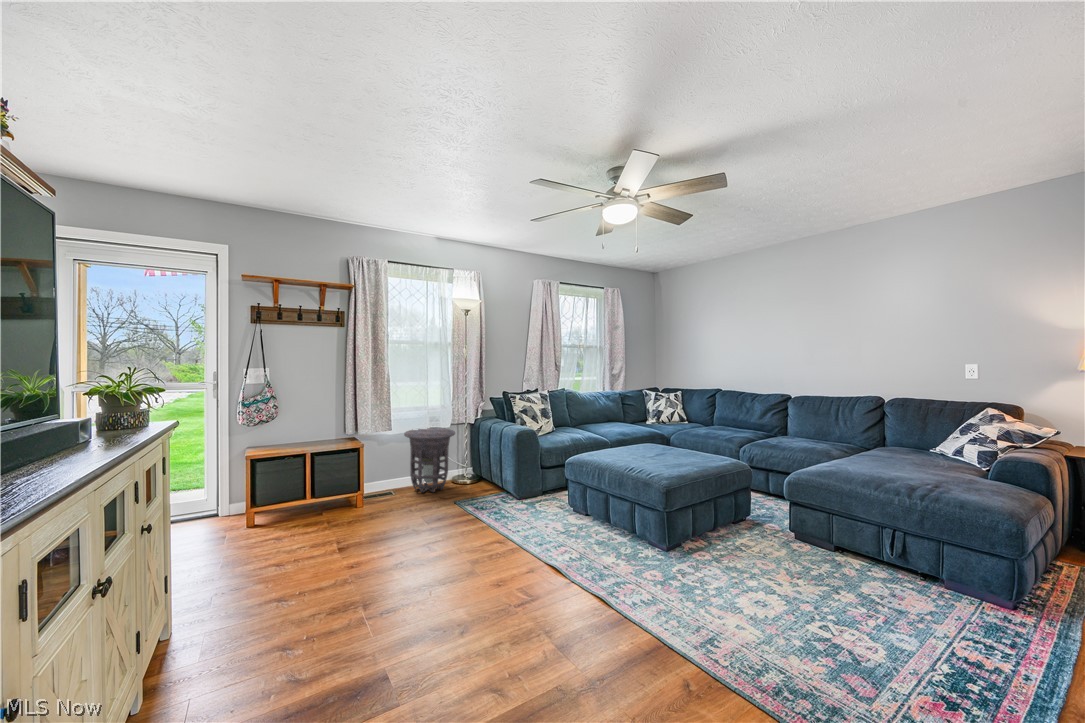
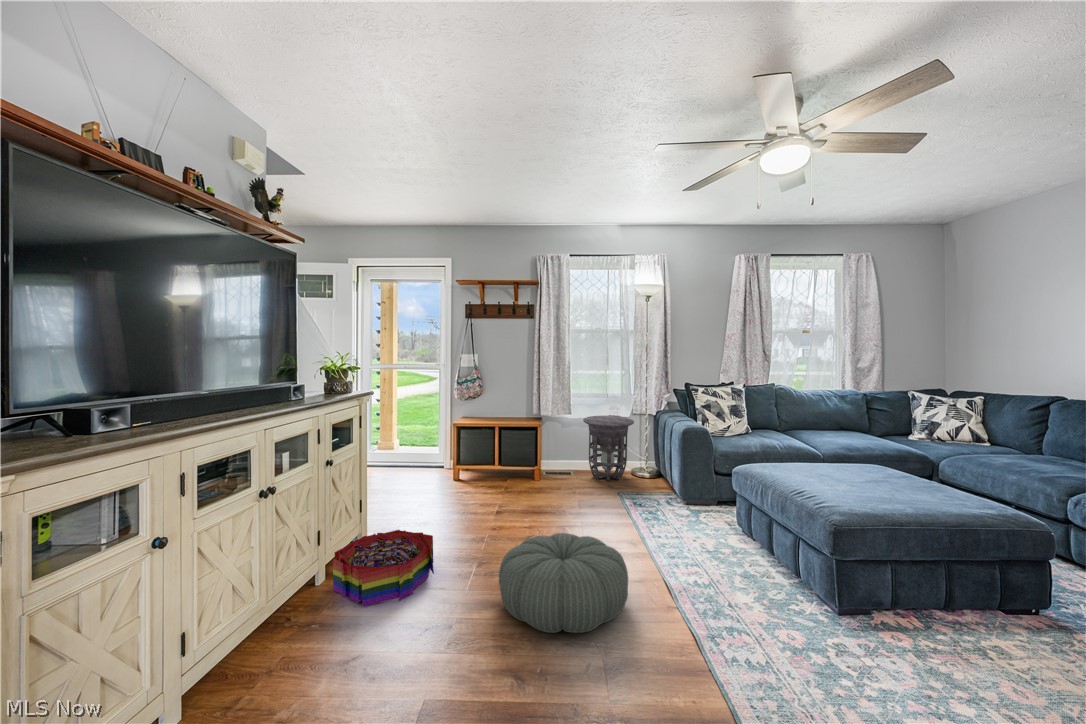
pouf: none [427,541,549,634] -> present [499,533,628,633]
storage bin: none [207,584,340,686] -> present [333,530,434,607]

